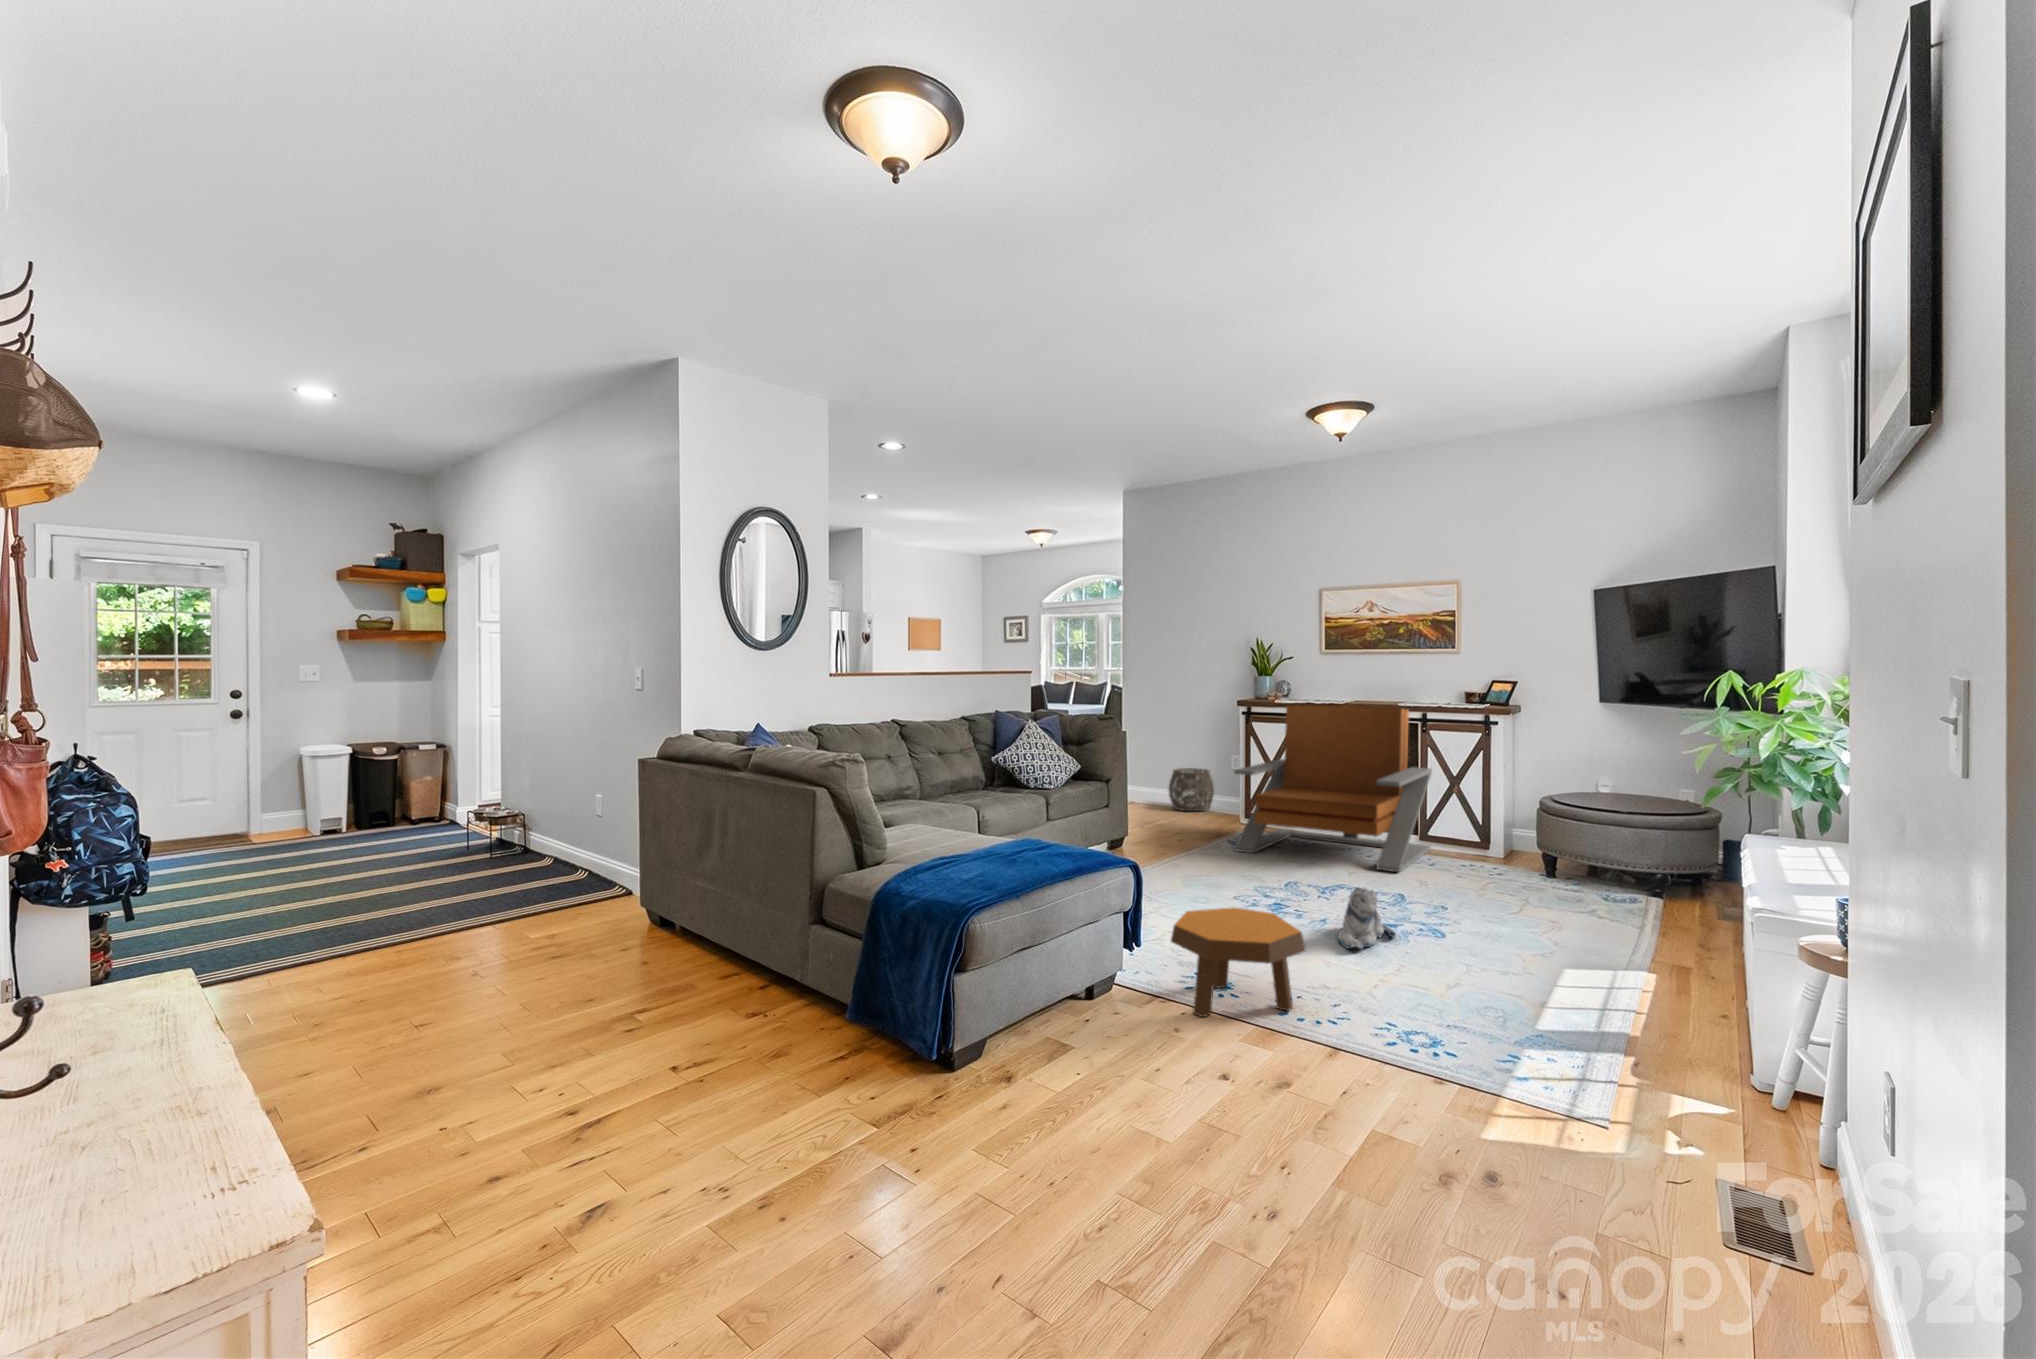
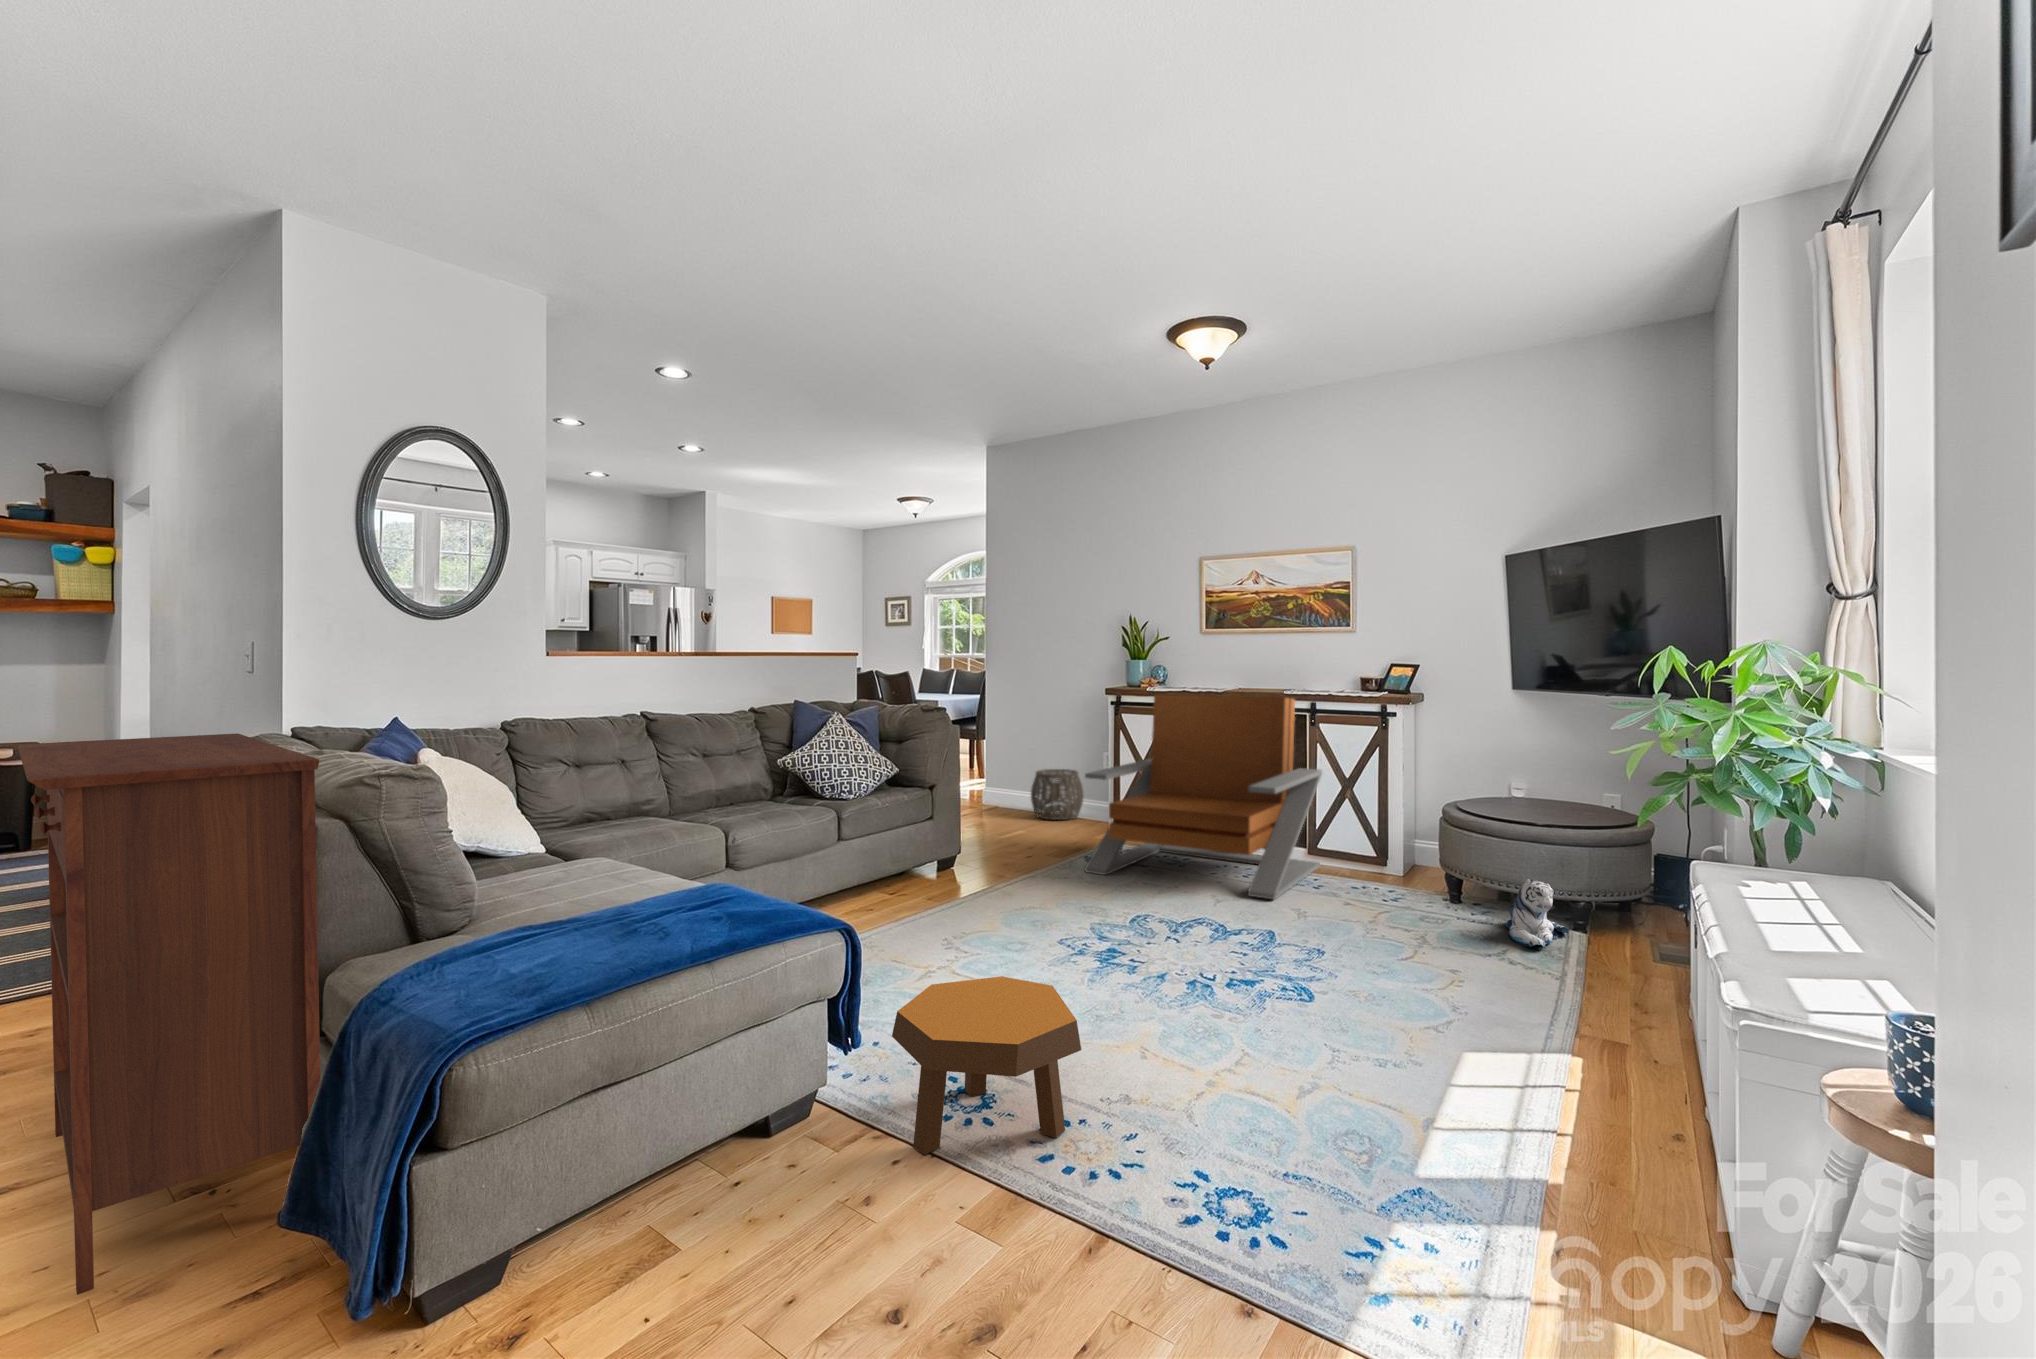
console table: none [606,734,840,1066] -> present [17,734,320,1295]
plush toy: present [1338,887,1396,949] -> present [1505,879,1569,947]

